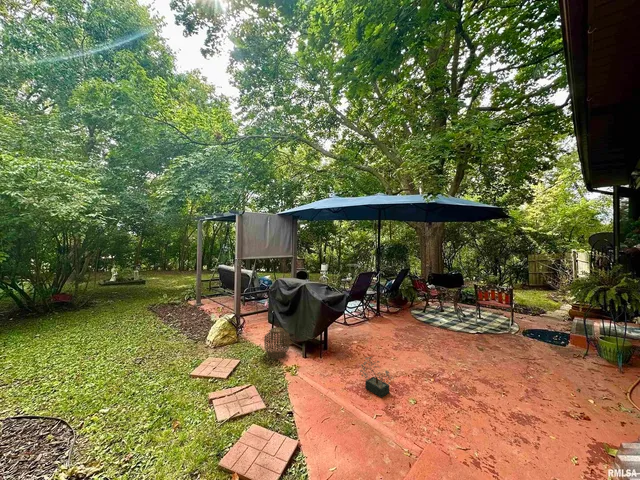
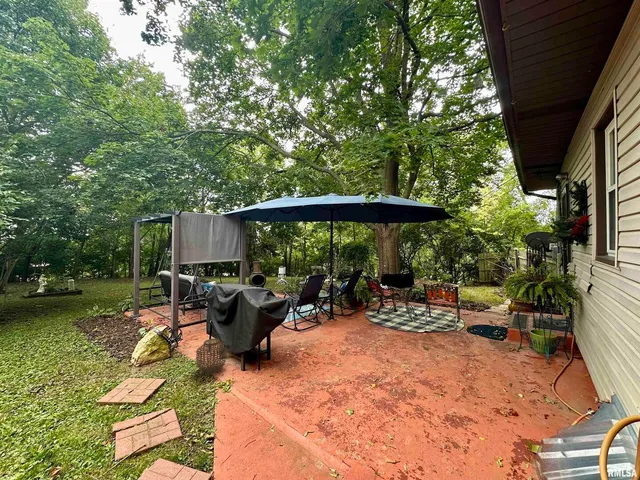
decorative plant: present [360,356,393,398] -> none [295,365,331,411]

